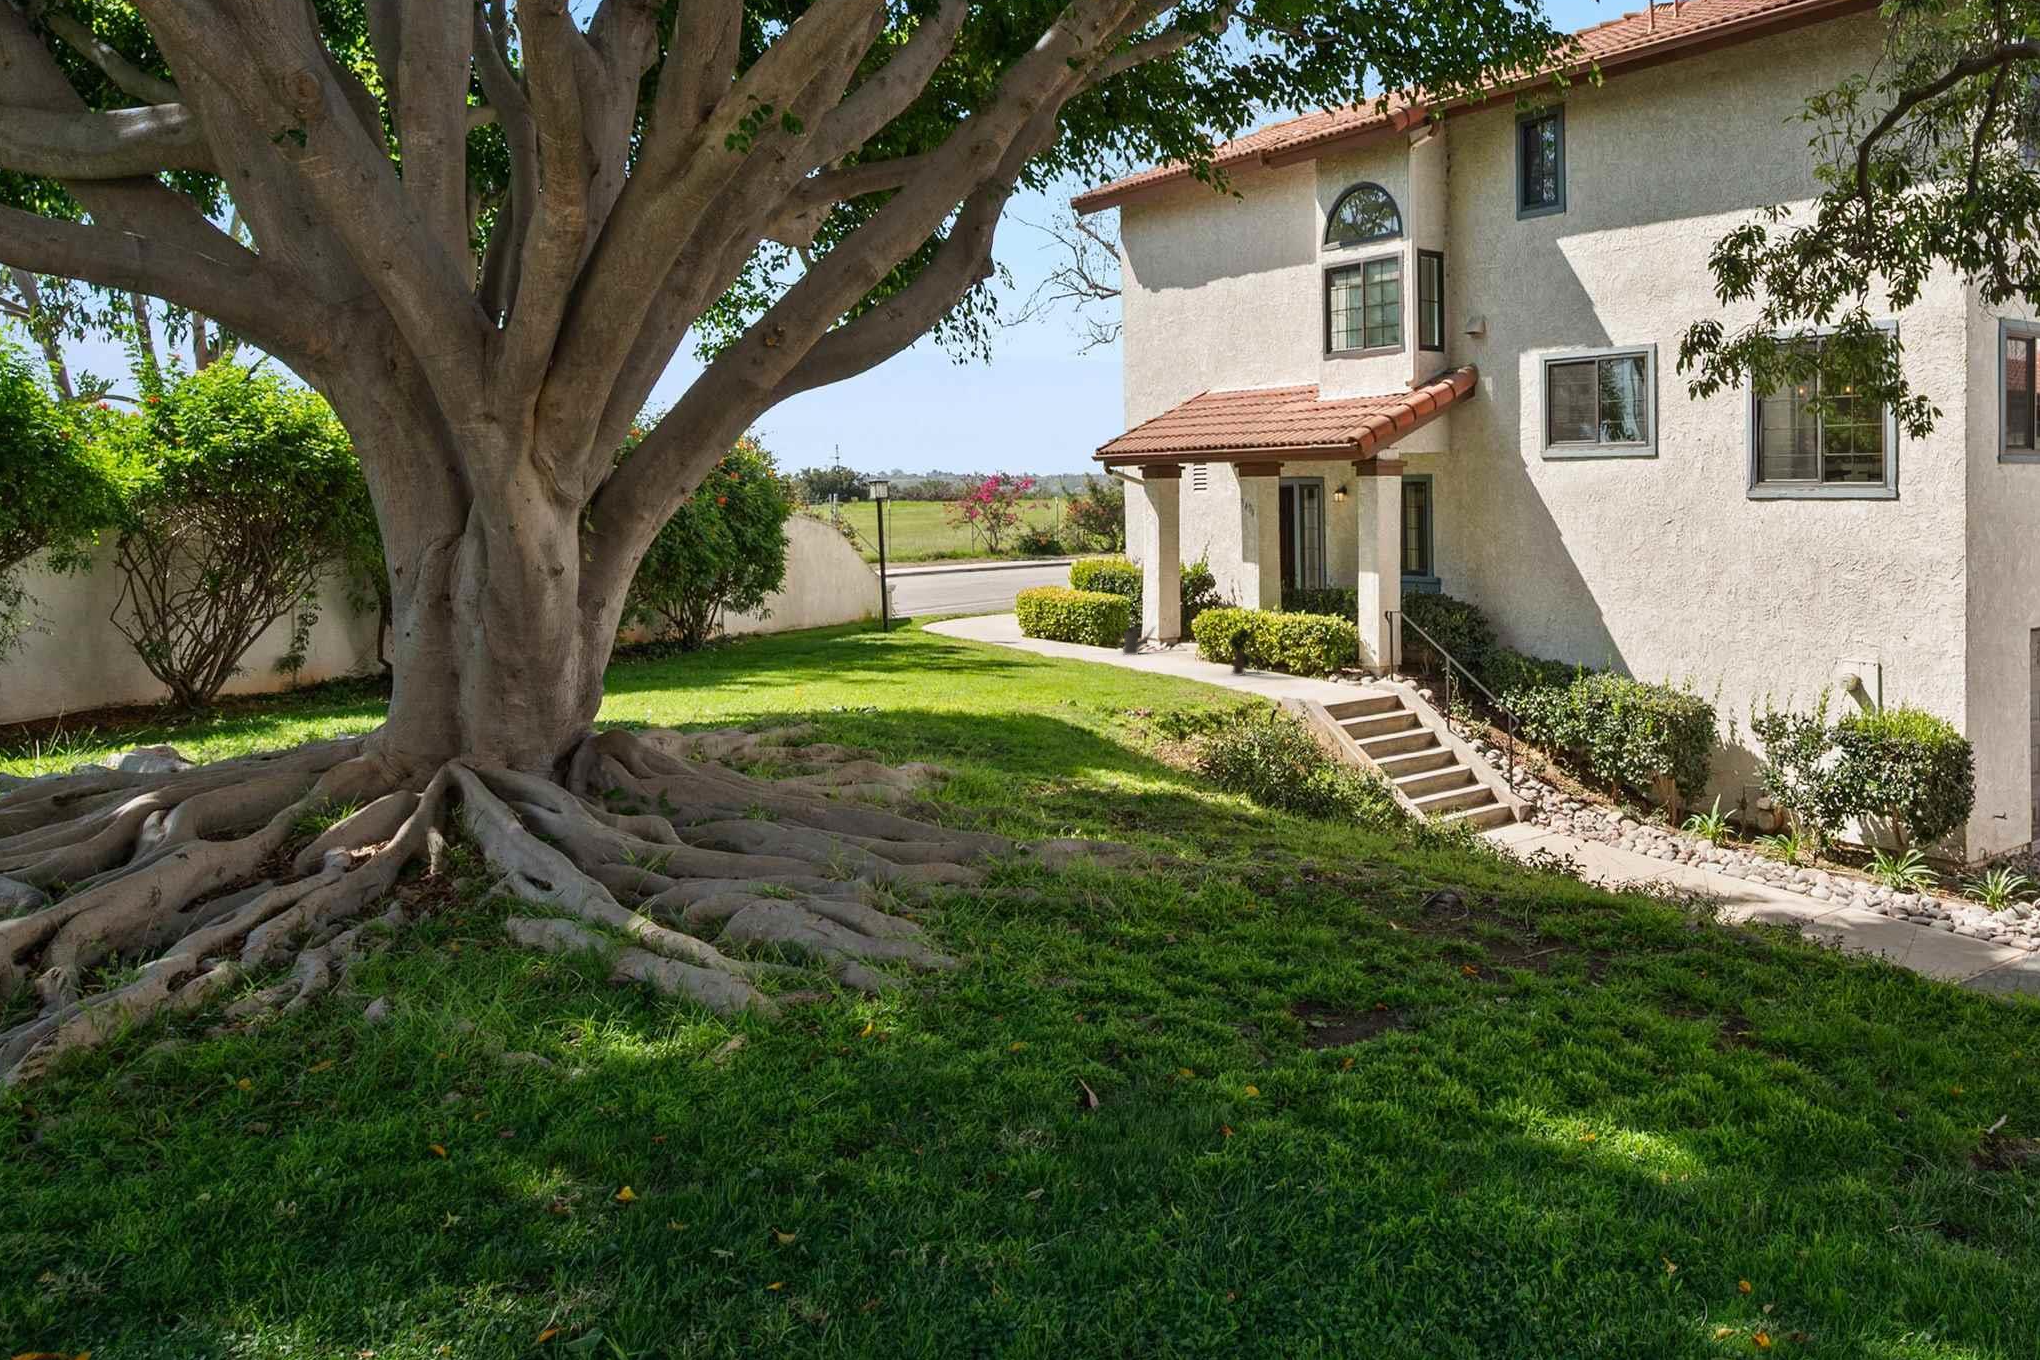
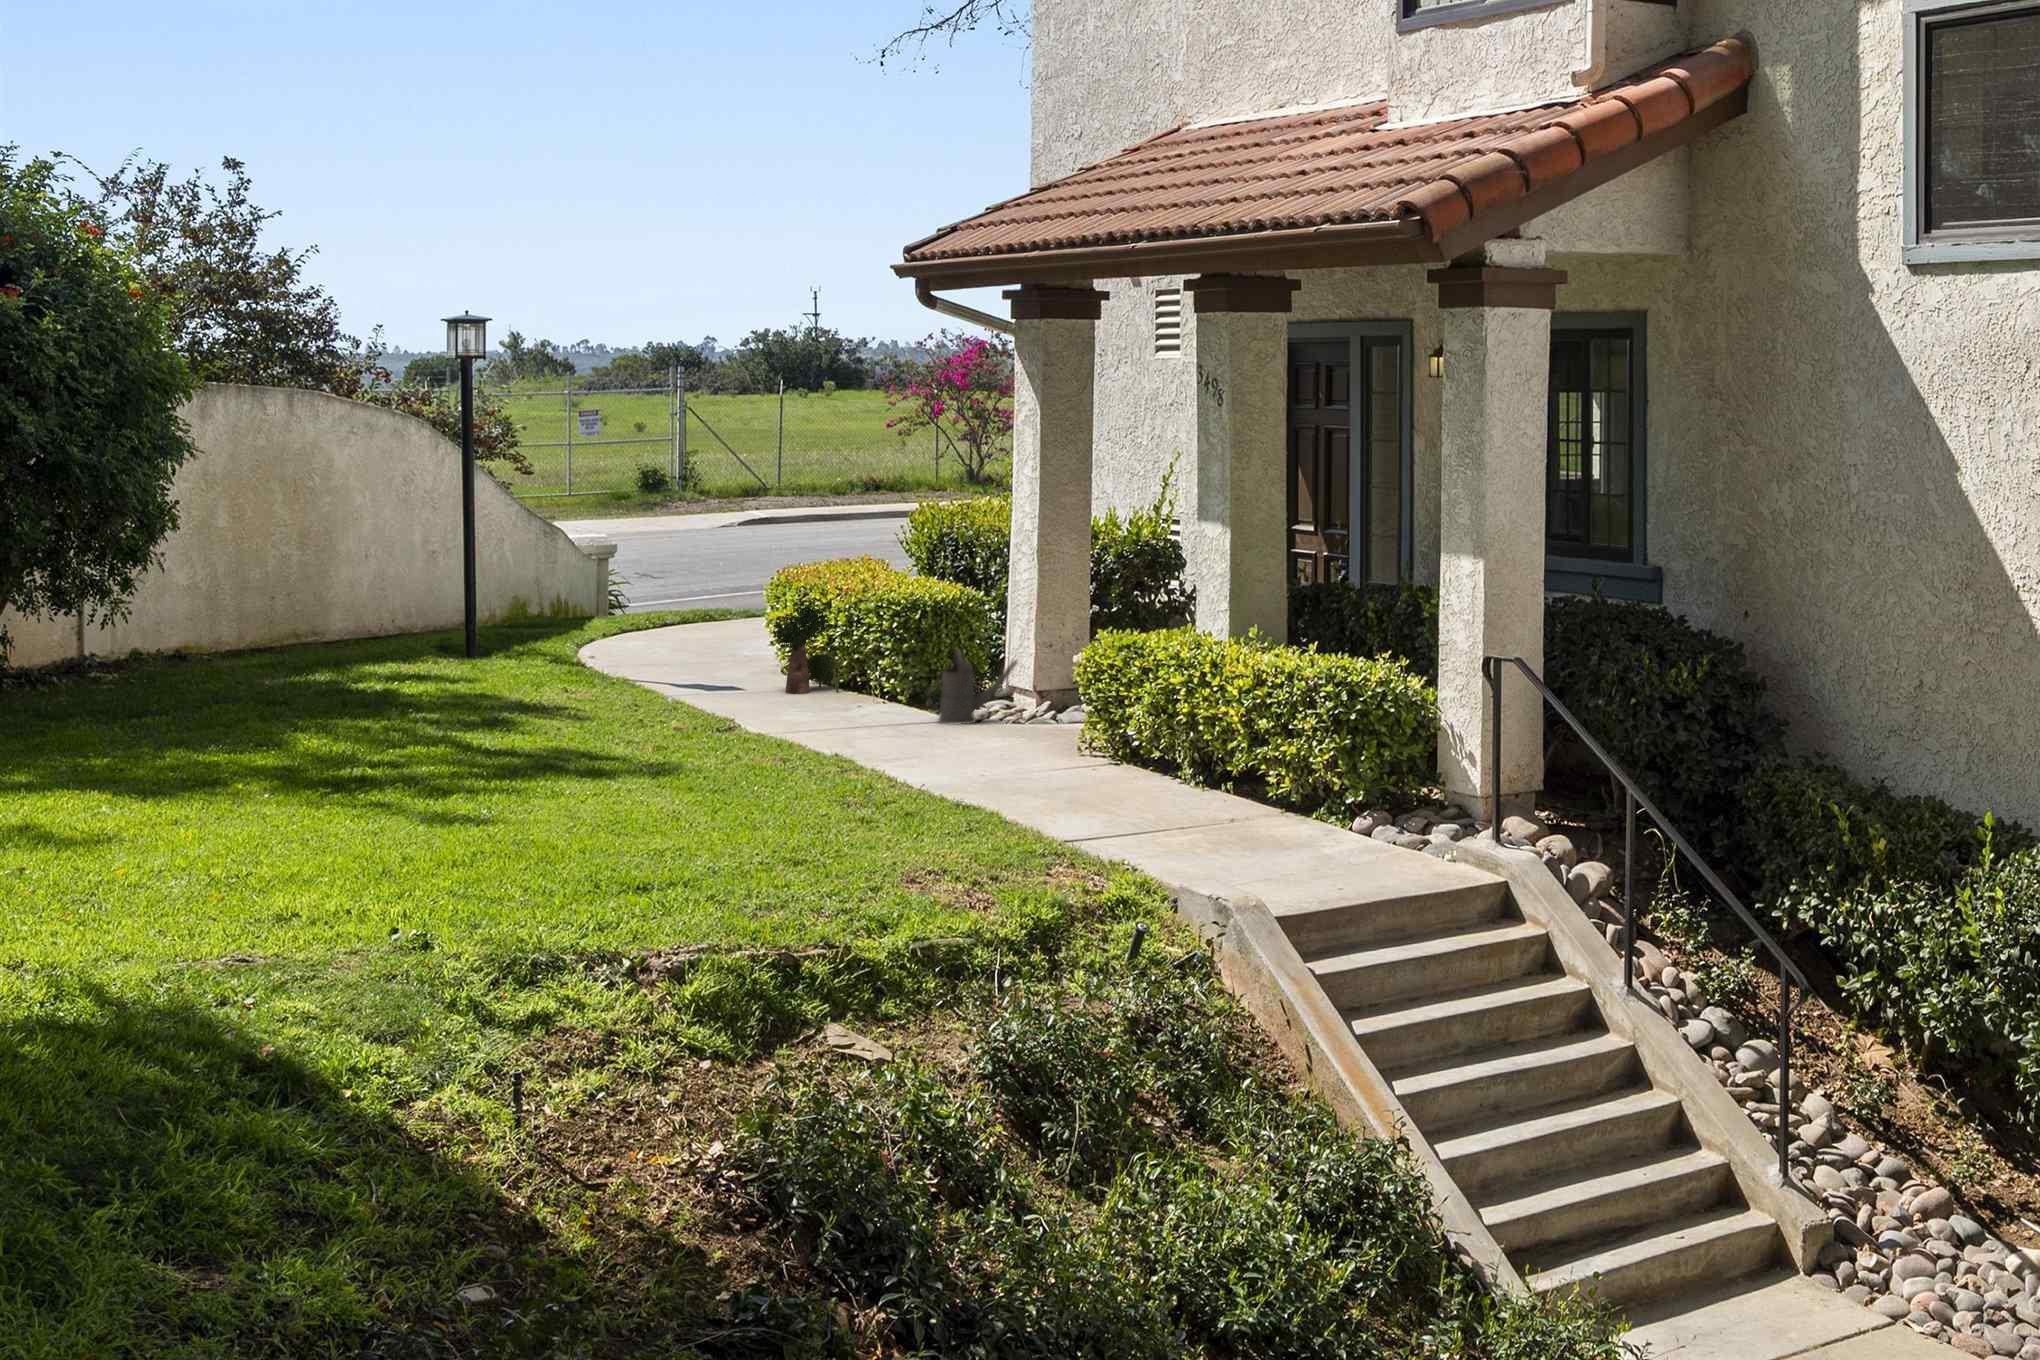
potted plant: present [1228,628,1261,675] -> present [773,604,841,694]

